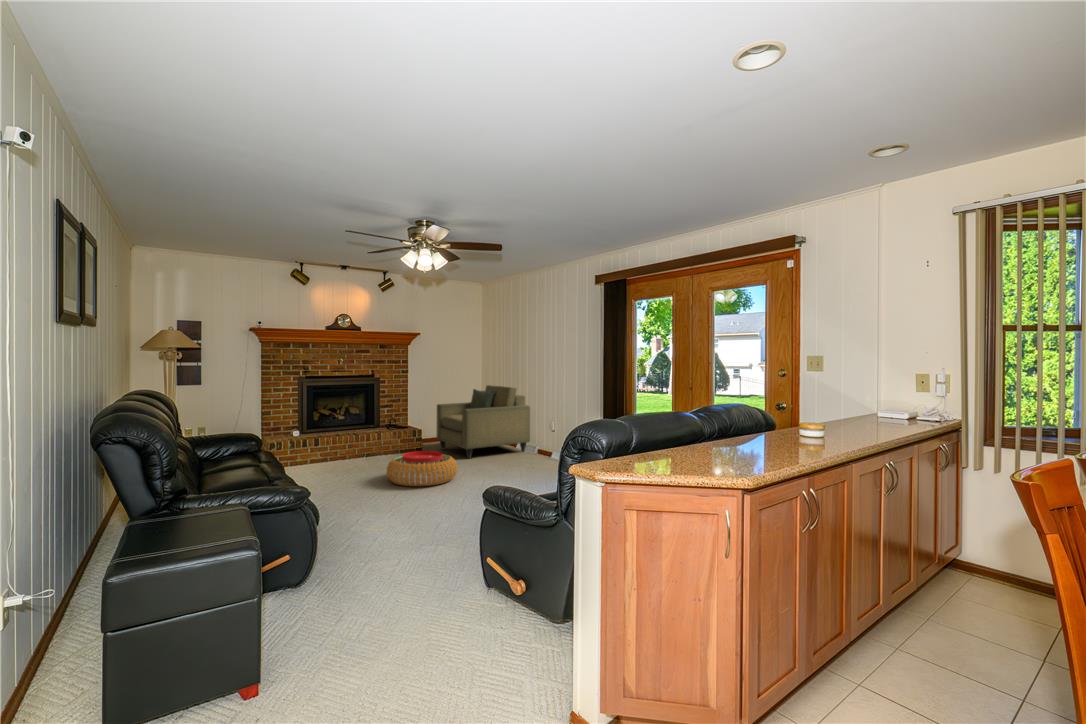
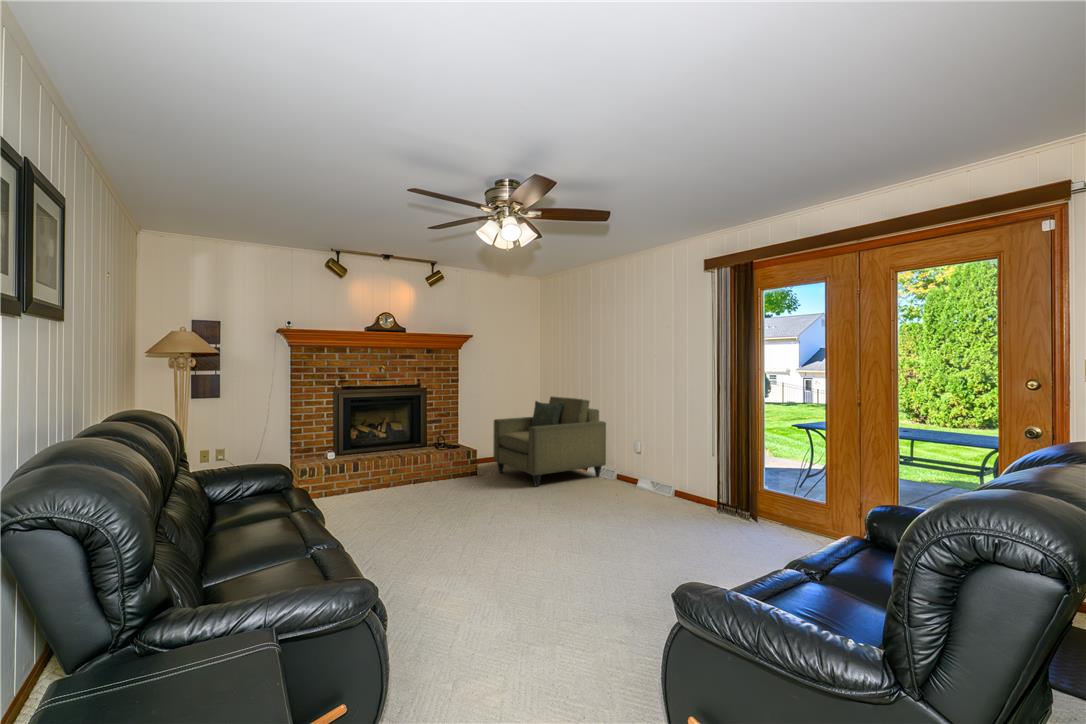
pouf: present [387,451,458,486] -> none [446,481,533,530]

